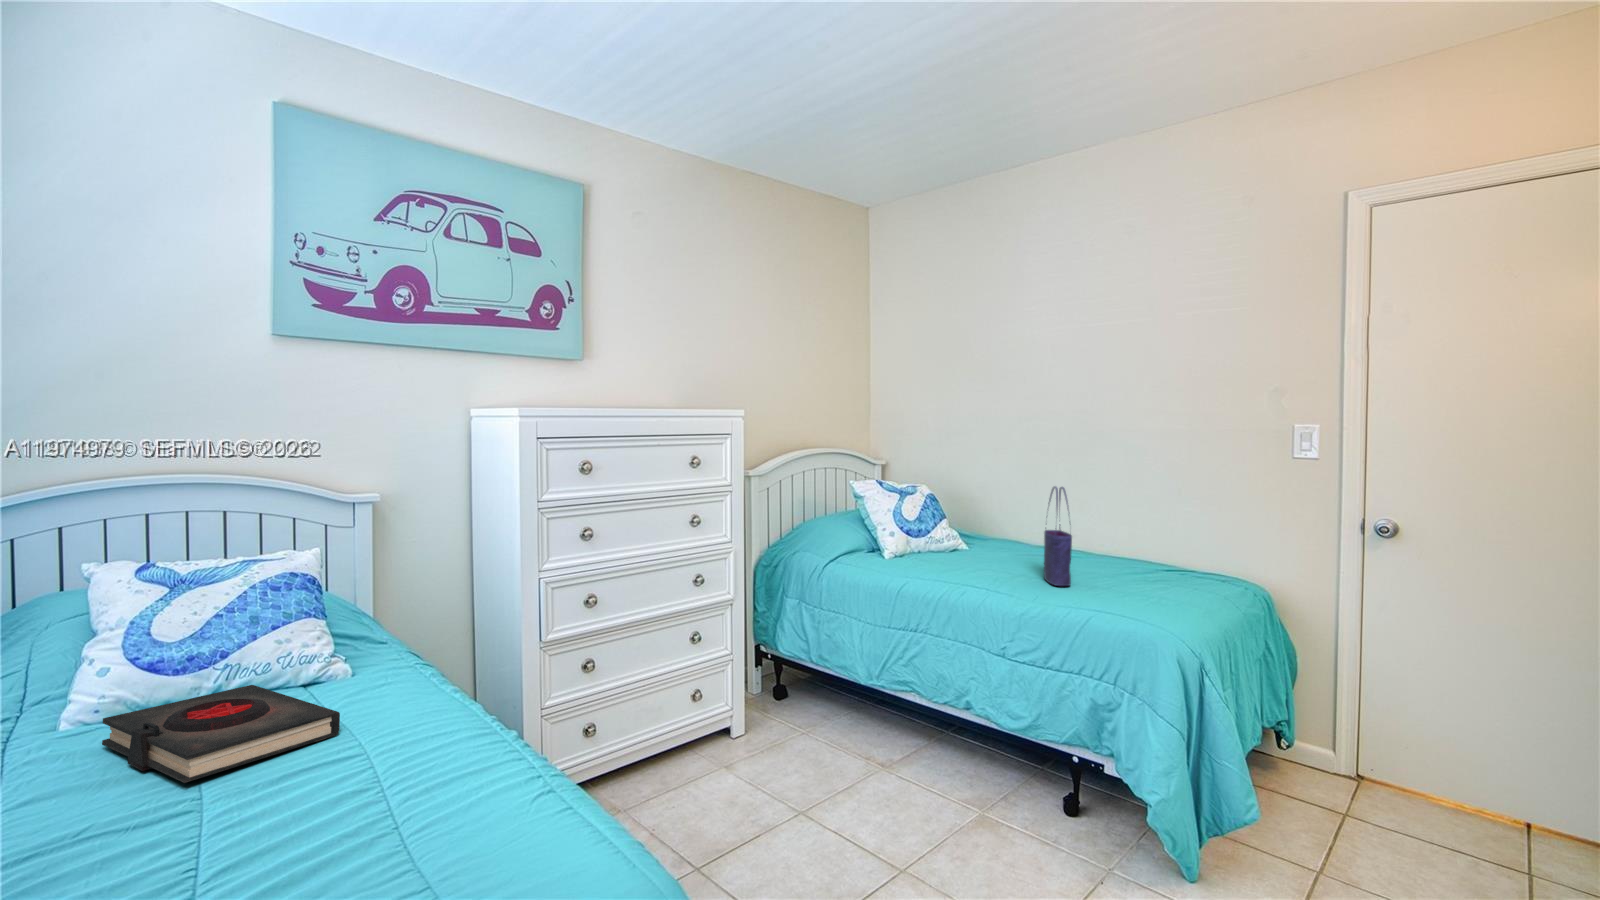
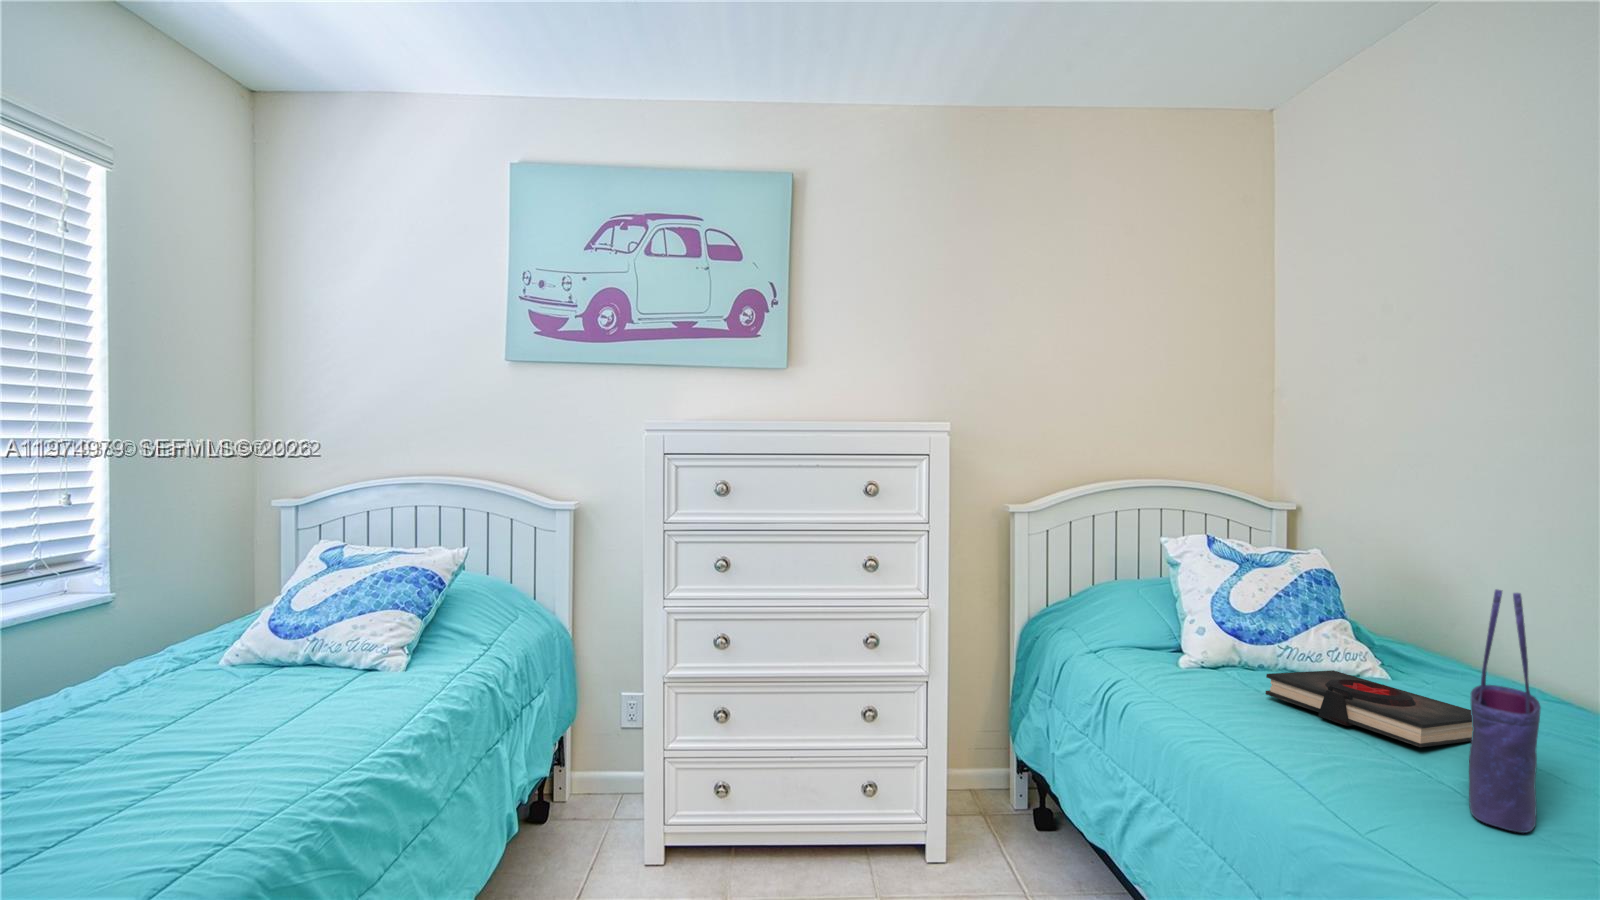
book: present [102,685,340,783] -> present [1265,670,1473,747]

